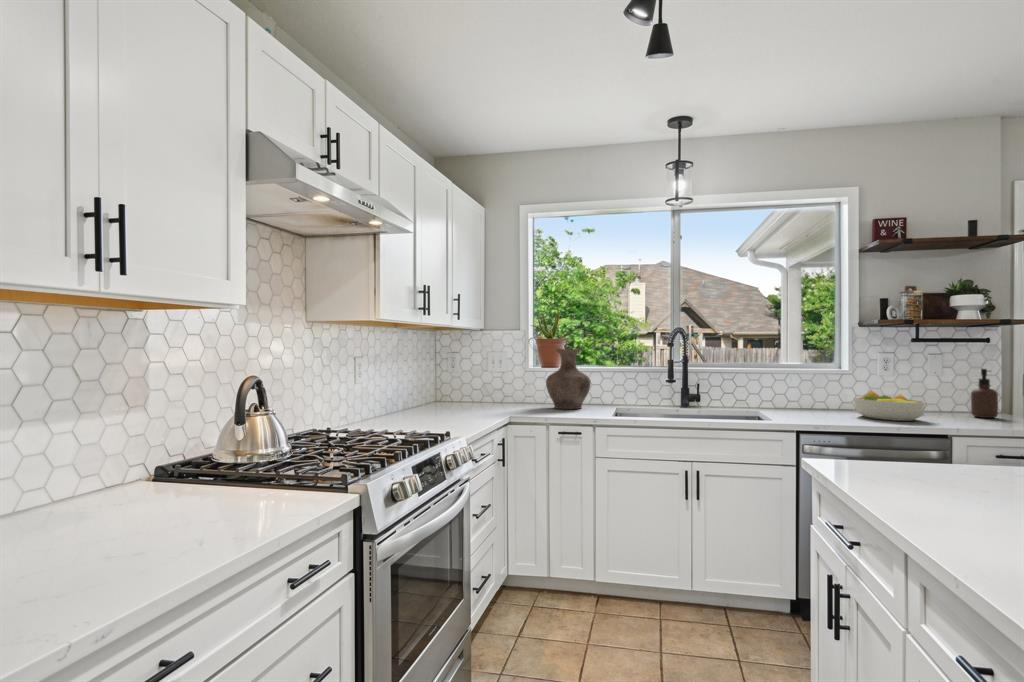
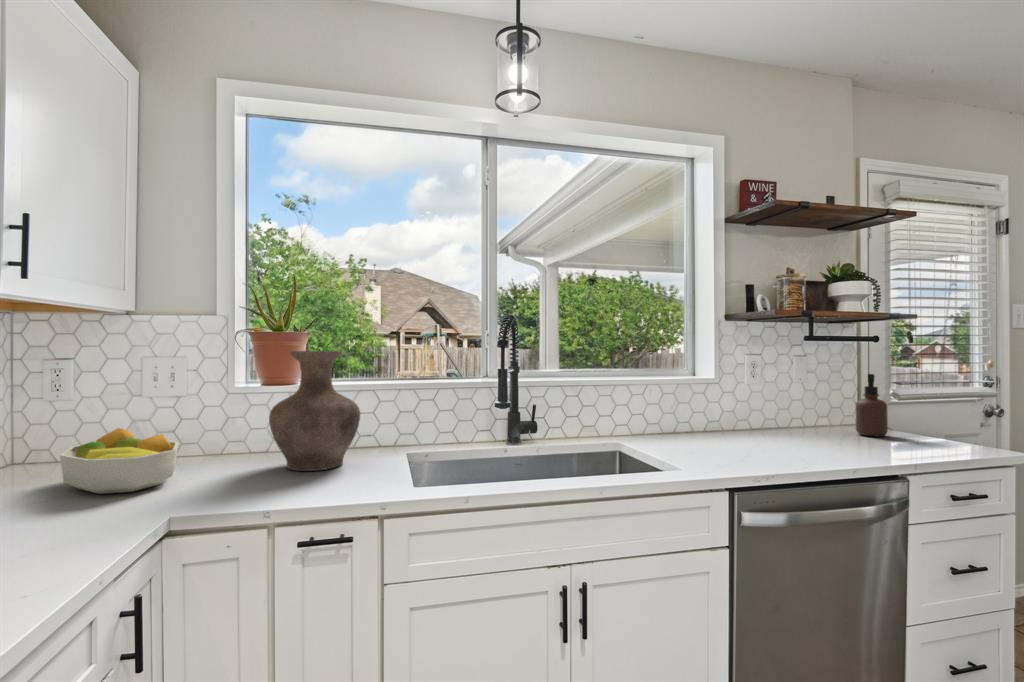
fruit bowl: present [854,390,925,421] -> present [60,428,178,494]

